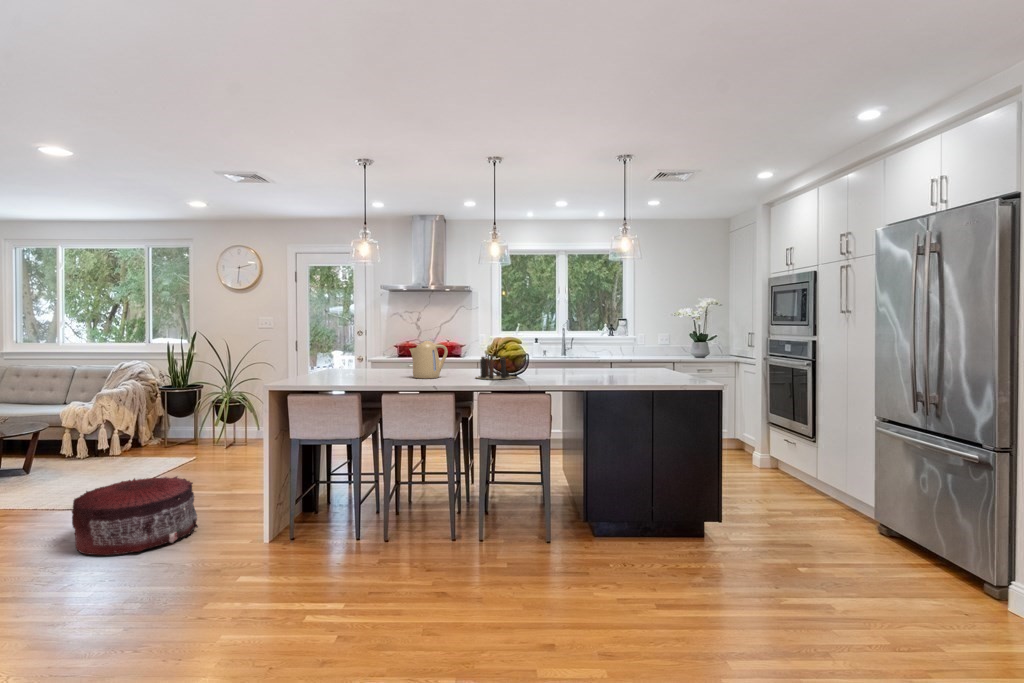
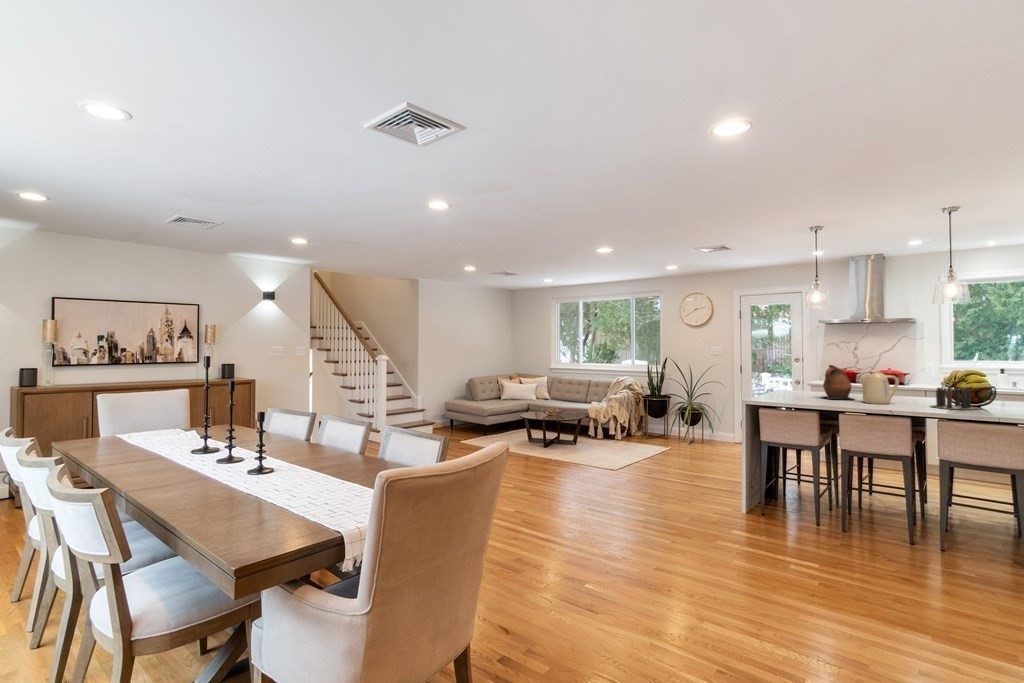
ceramic pitcher: none [370,334,407,376] -> present [823,365,854,399]
pouf: present [72,476,198,555] -> none [623,454,693,501]

